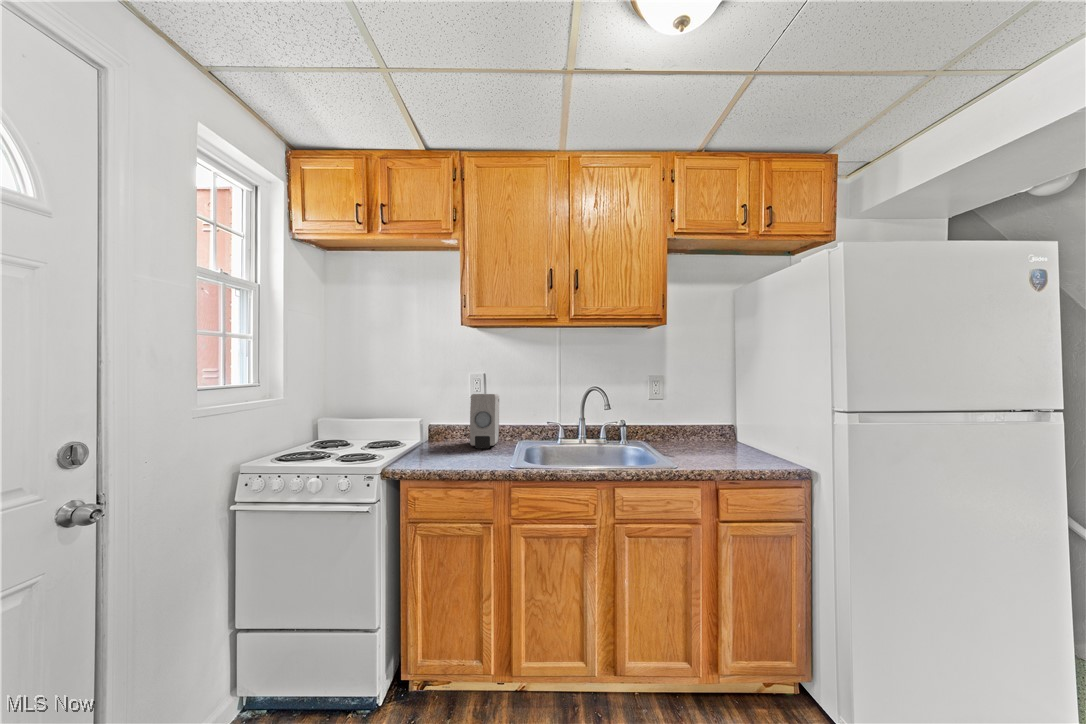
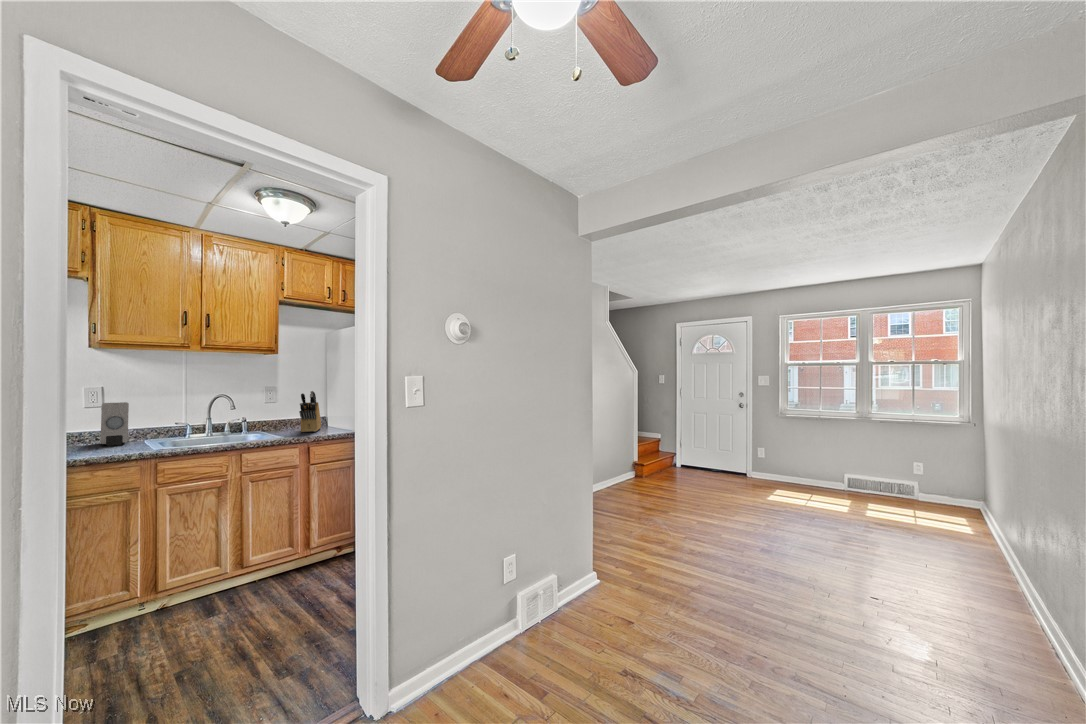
knife block: none [699,386,732,455] -> present [299,391,321,432]

